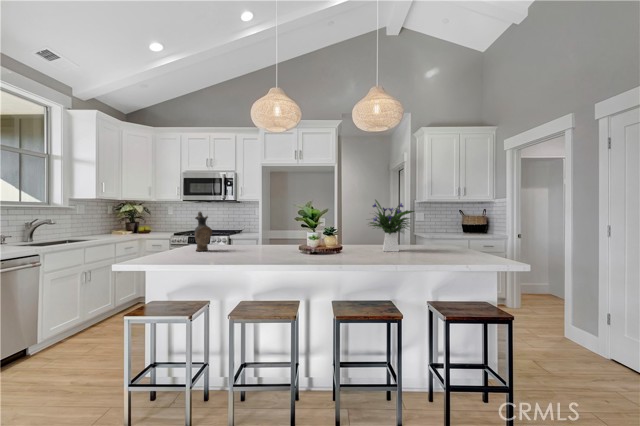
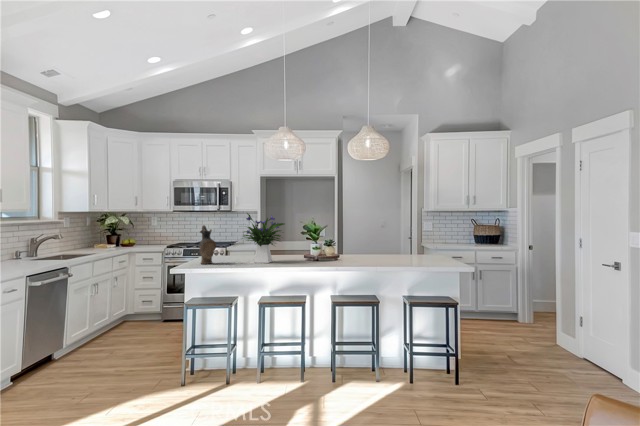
flower arrangement: present [370,200,414,252] -> present [242,213,284,263]

